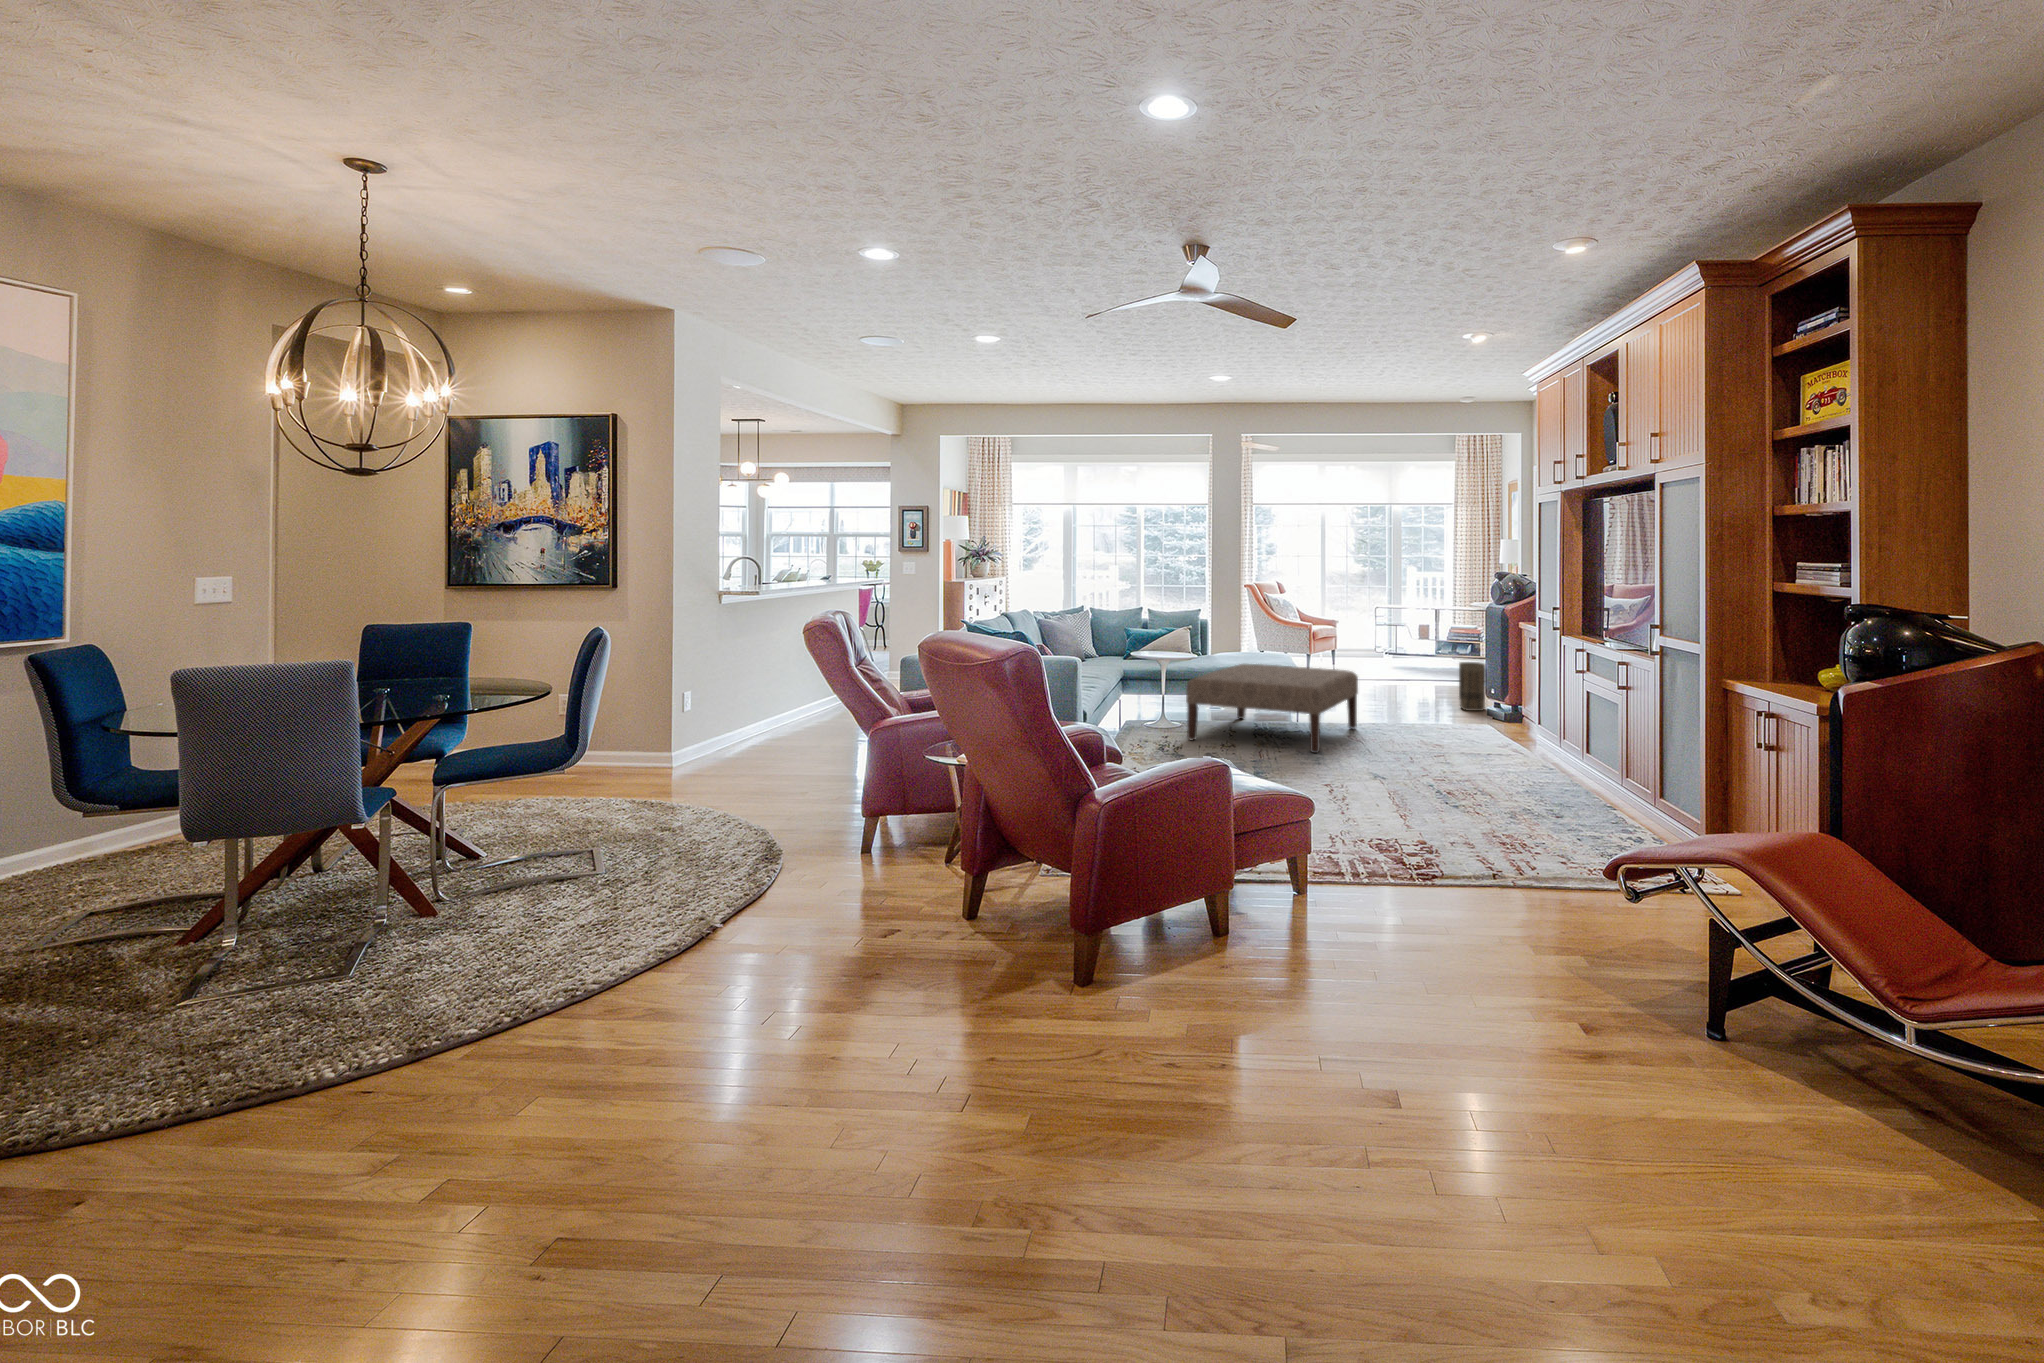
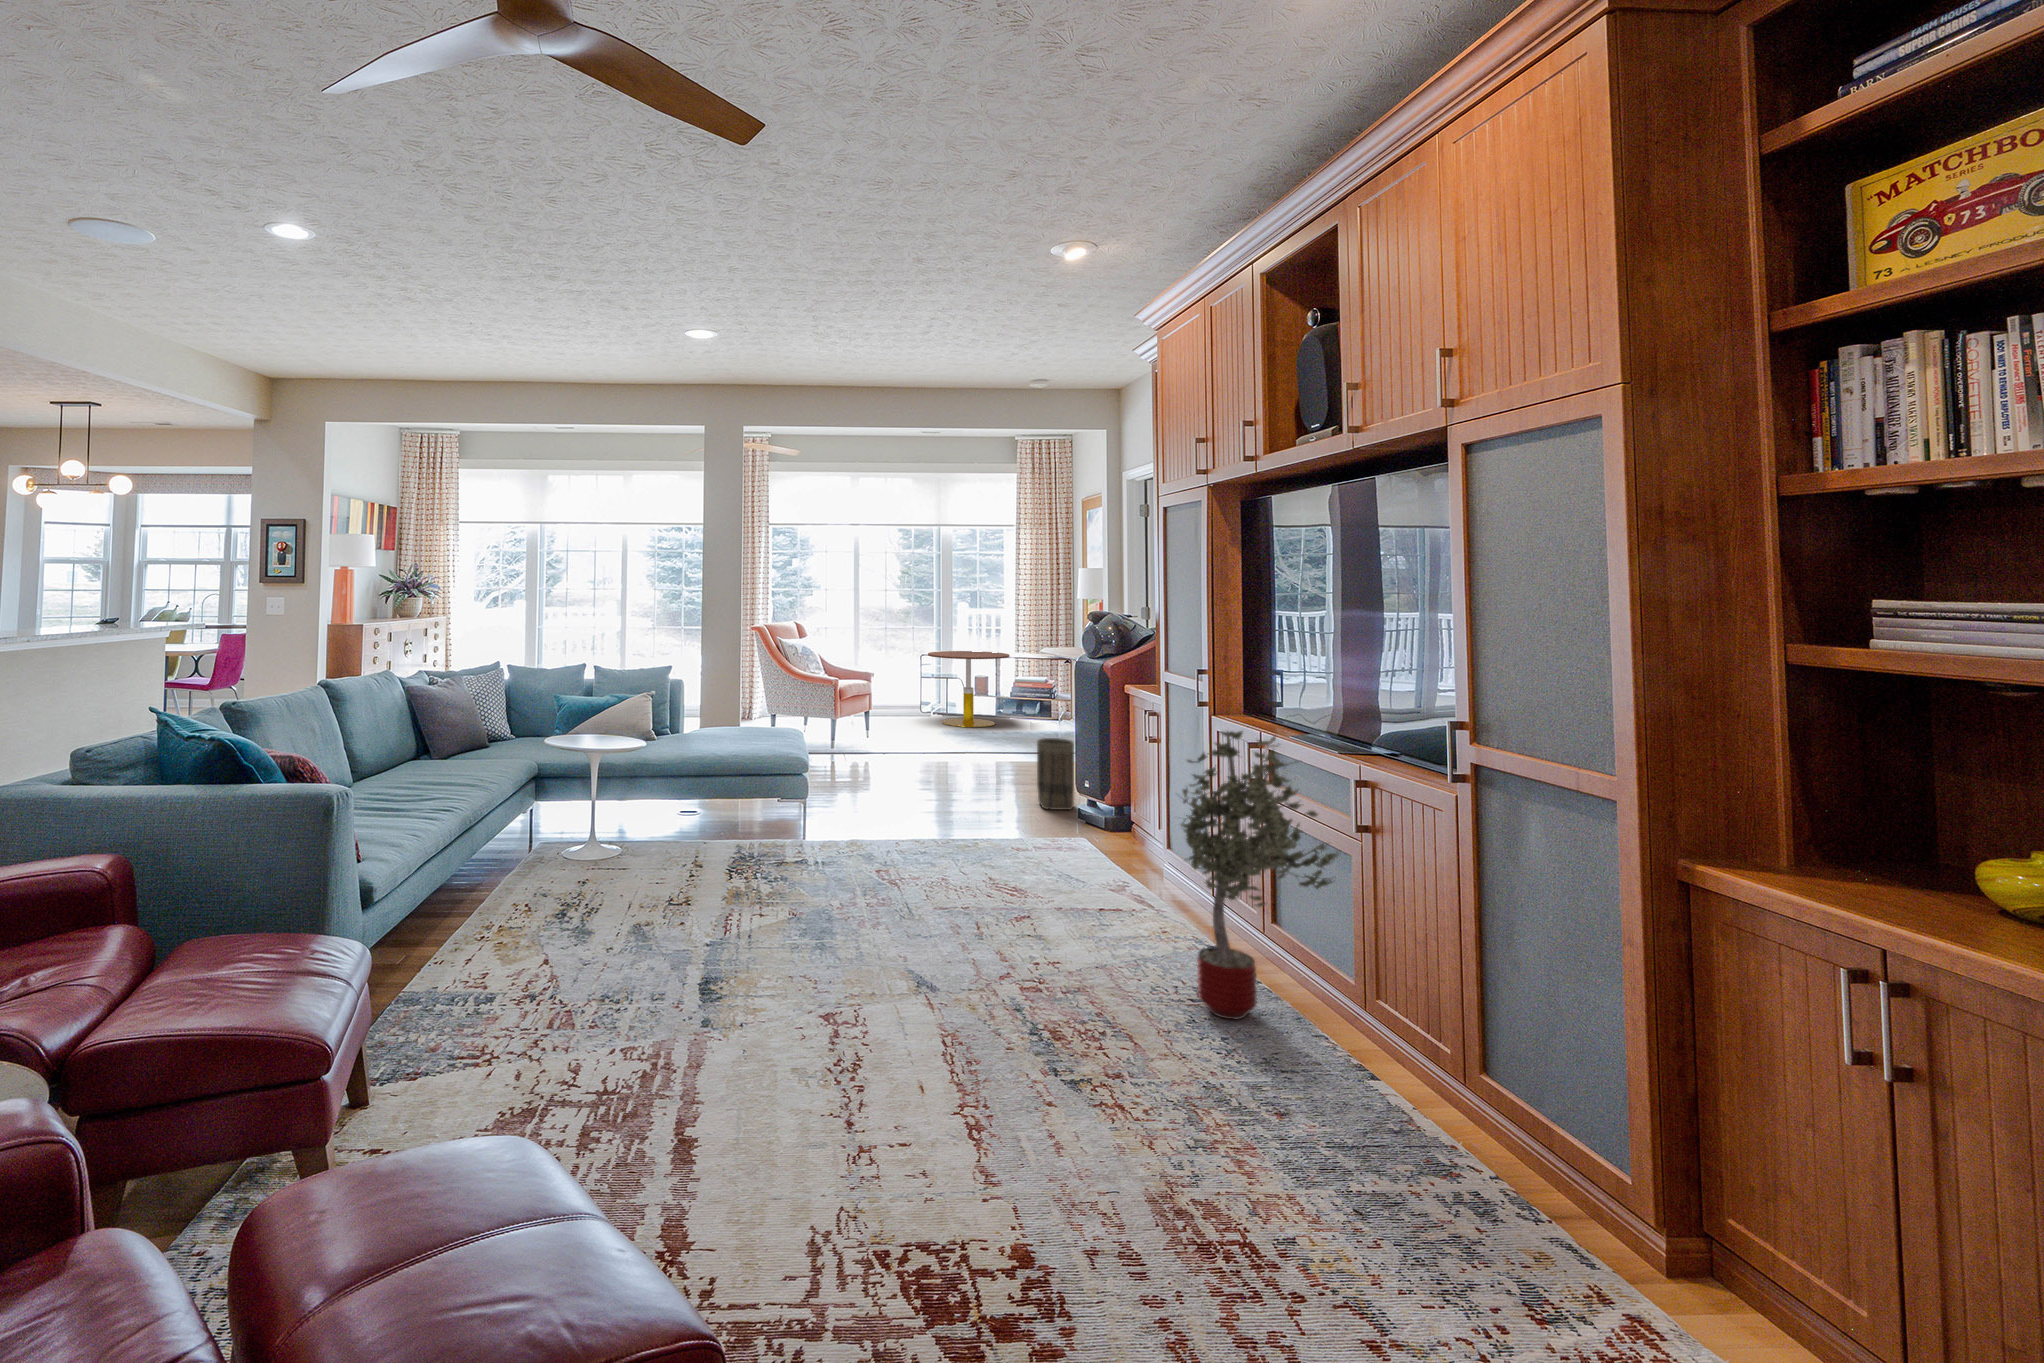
side table: none [1380,605,1446,664] -> present [928,651,1010,727]
potted tree: none [1519,635,1612,793] -> present [1181,731,1340,1019]
ottoman: present [1186,664,1358,753] -> none [615,751,894,917]

